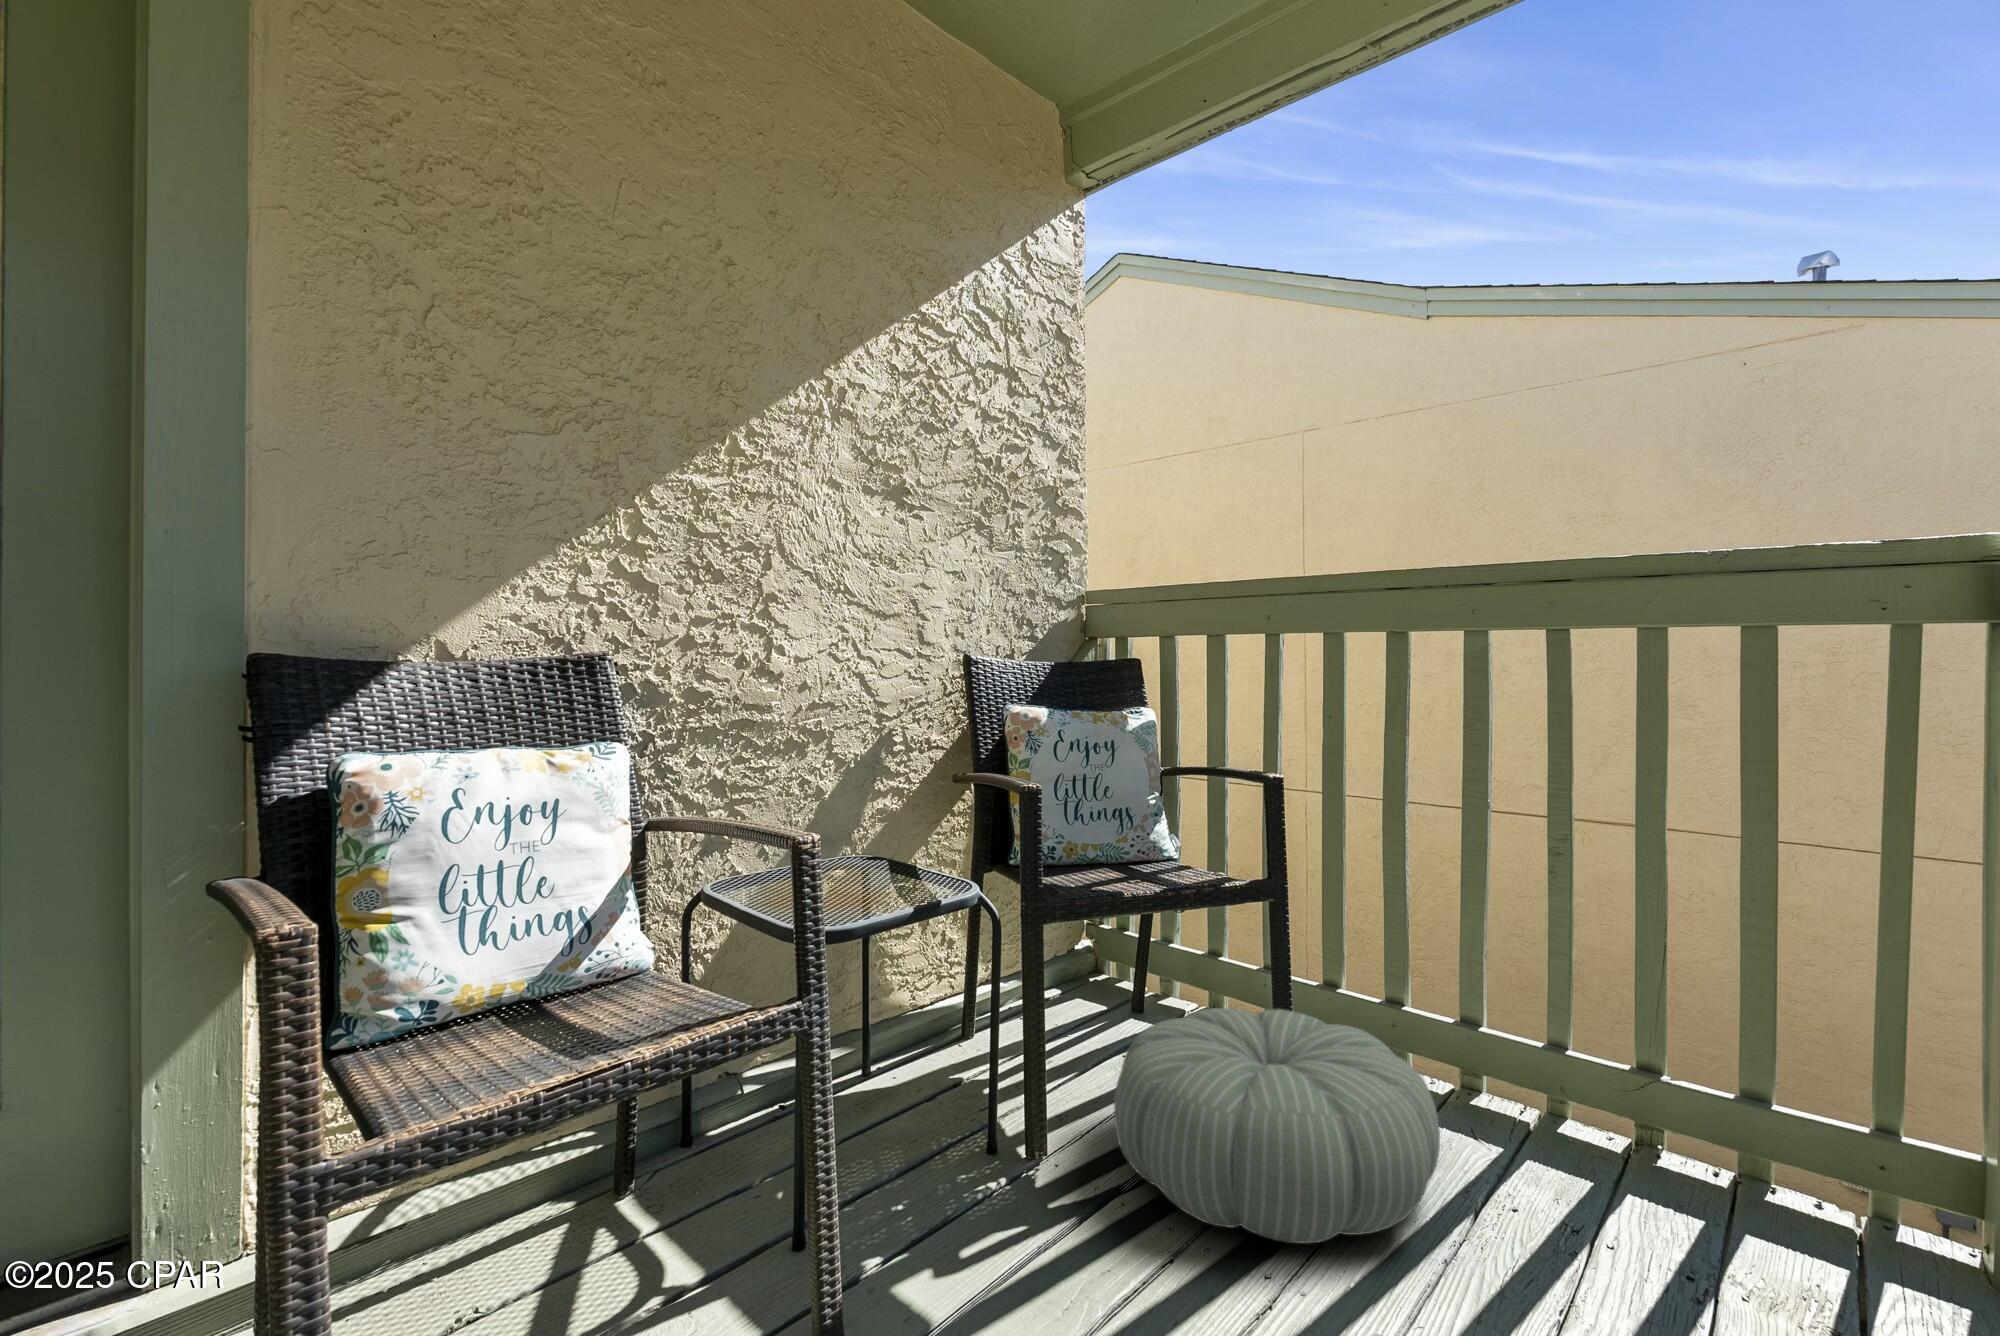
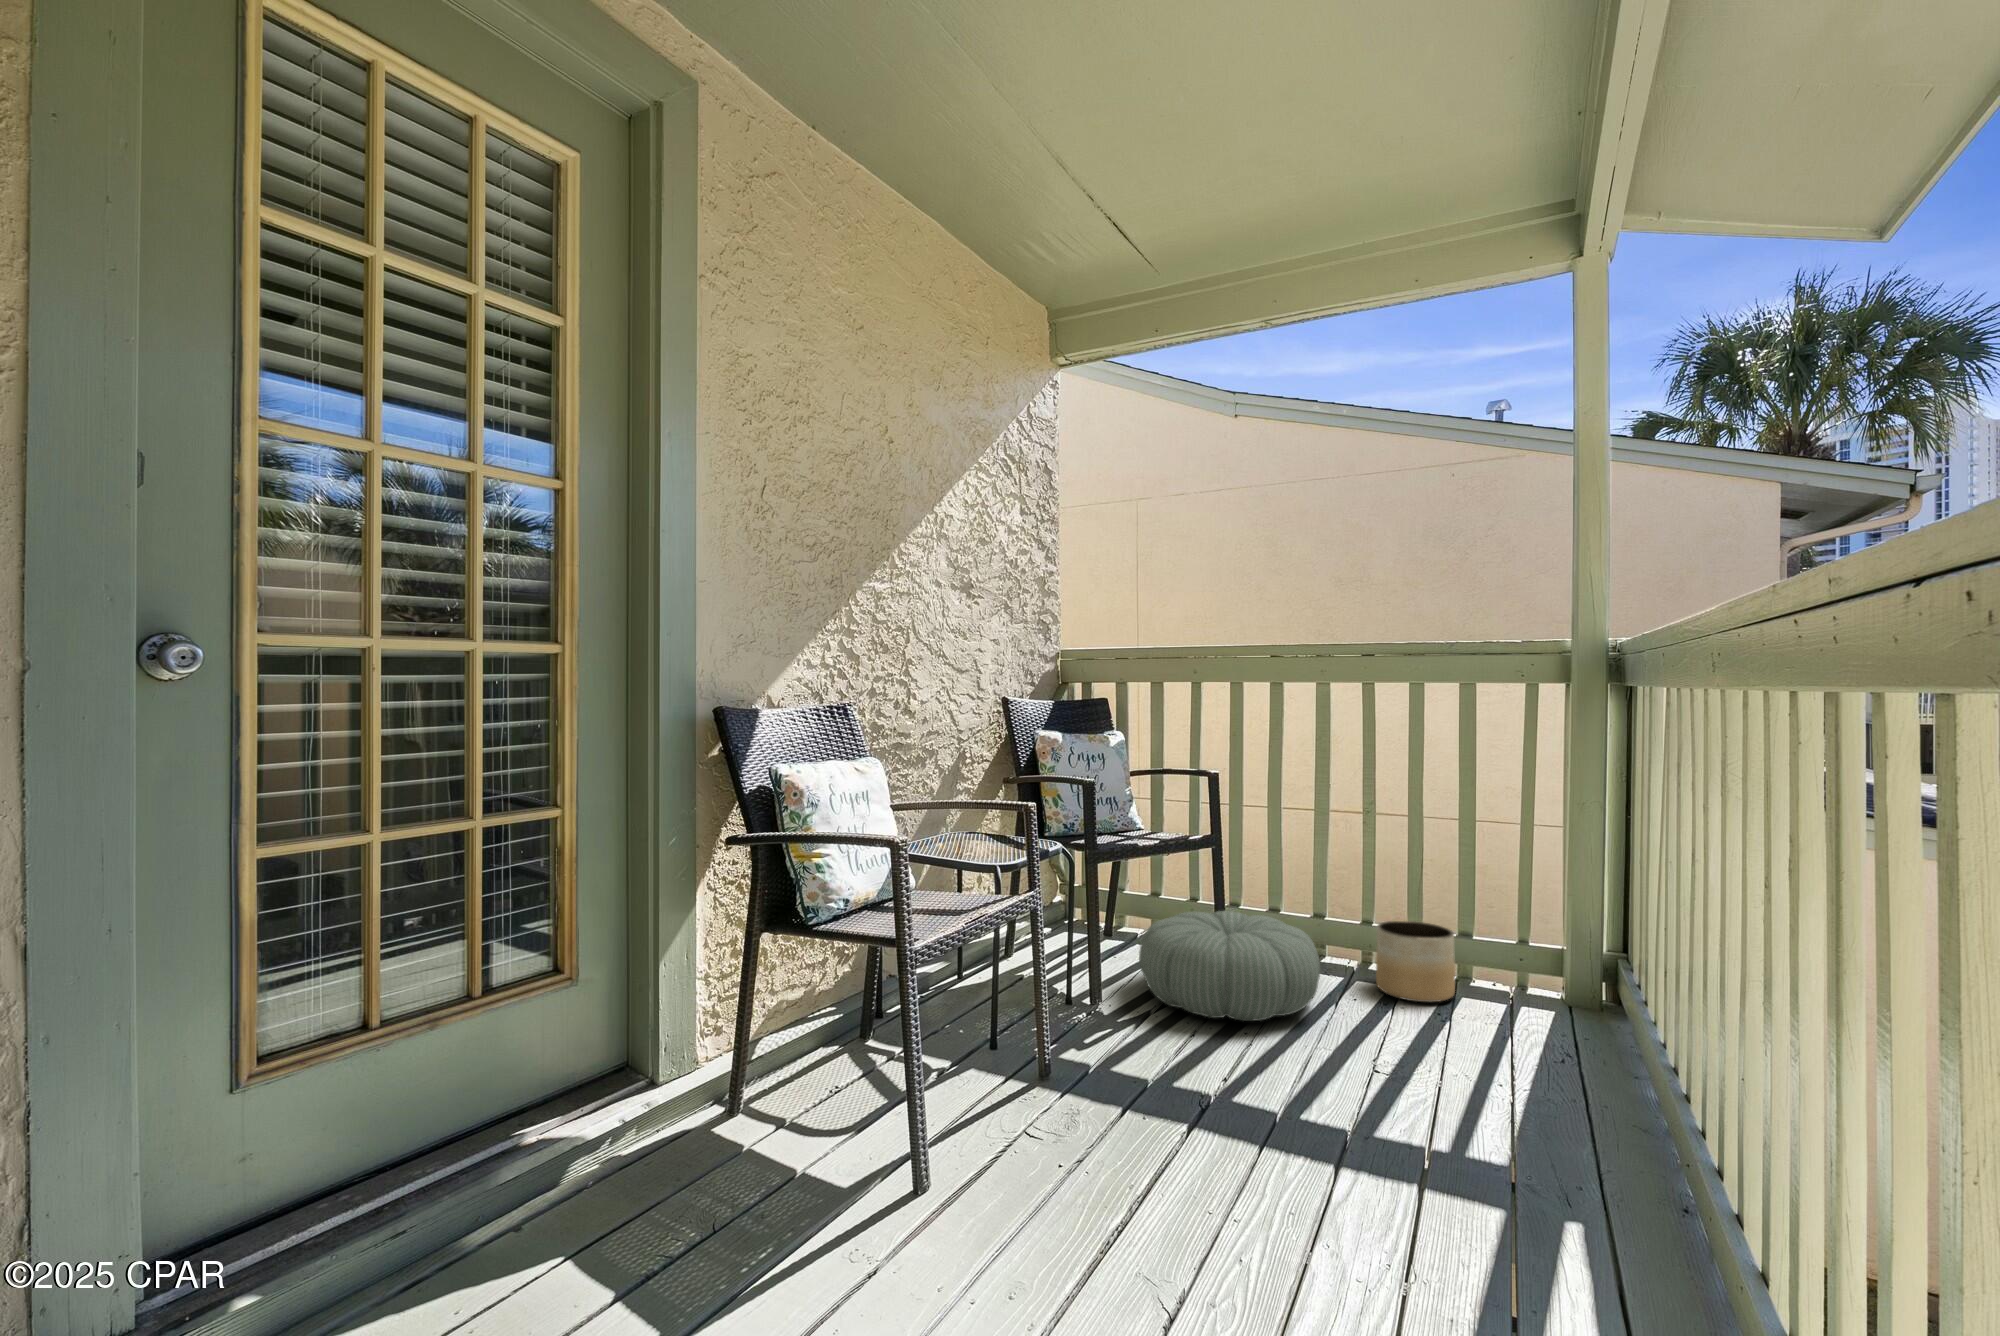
planter: none [1564,1049,1726,1225] -> present [1376,921,1455,1002]

